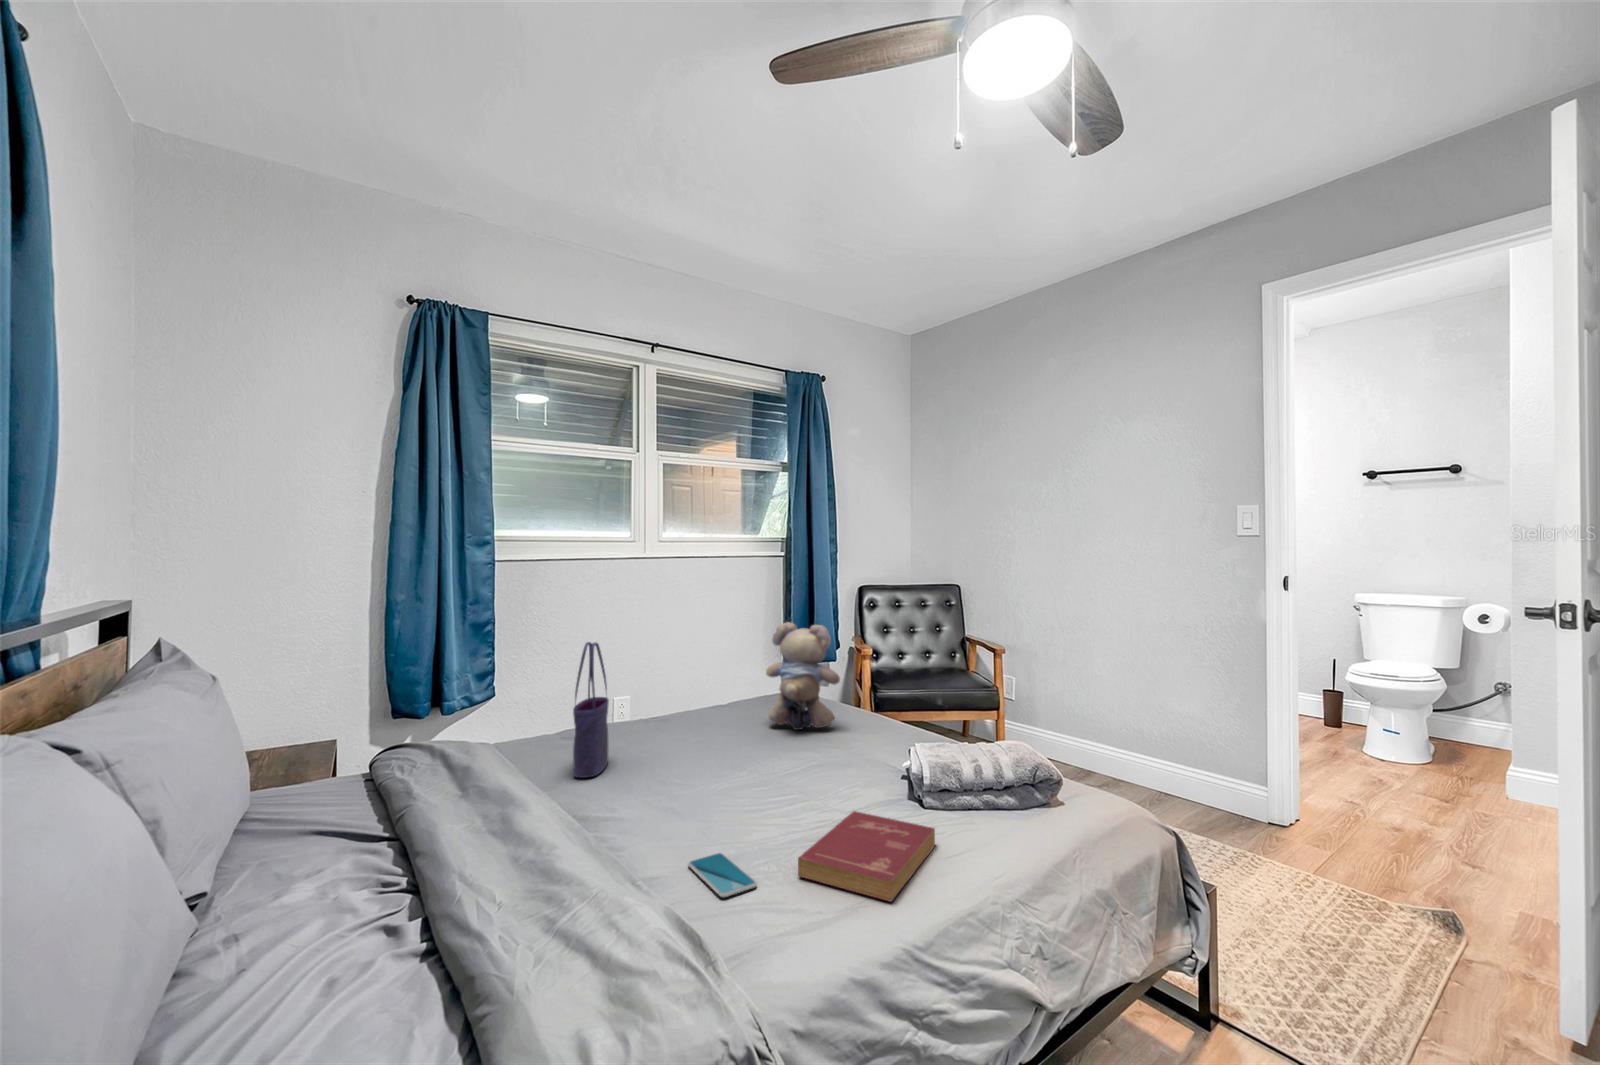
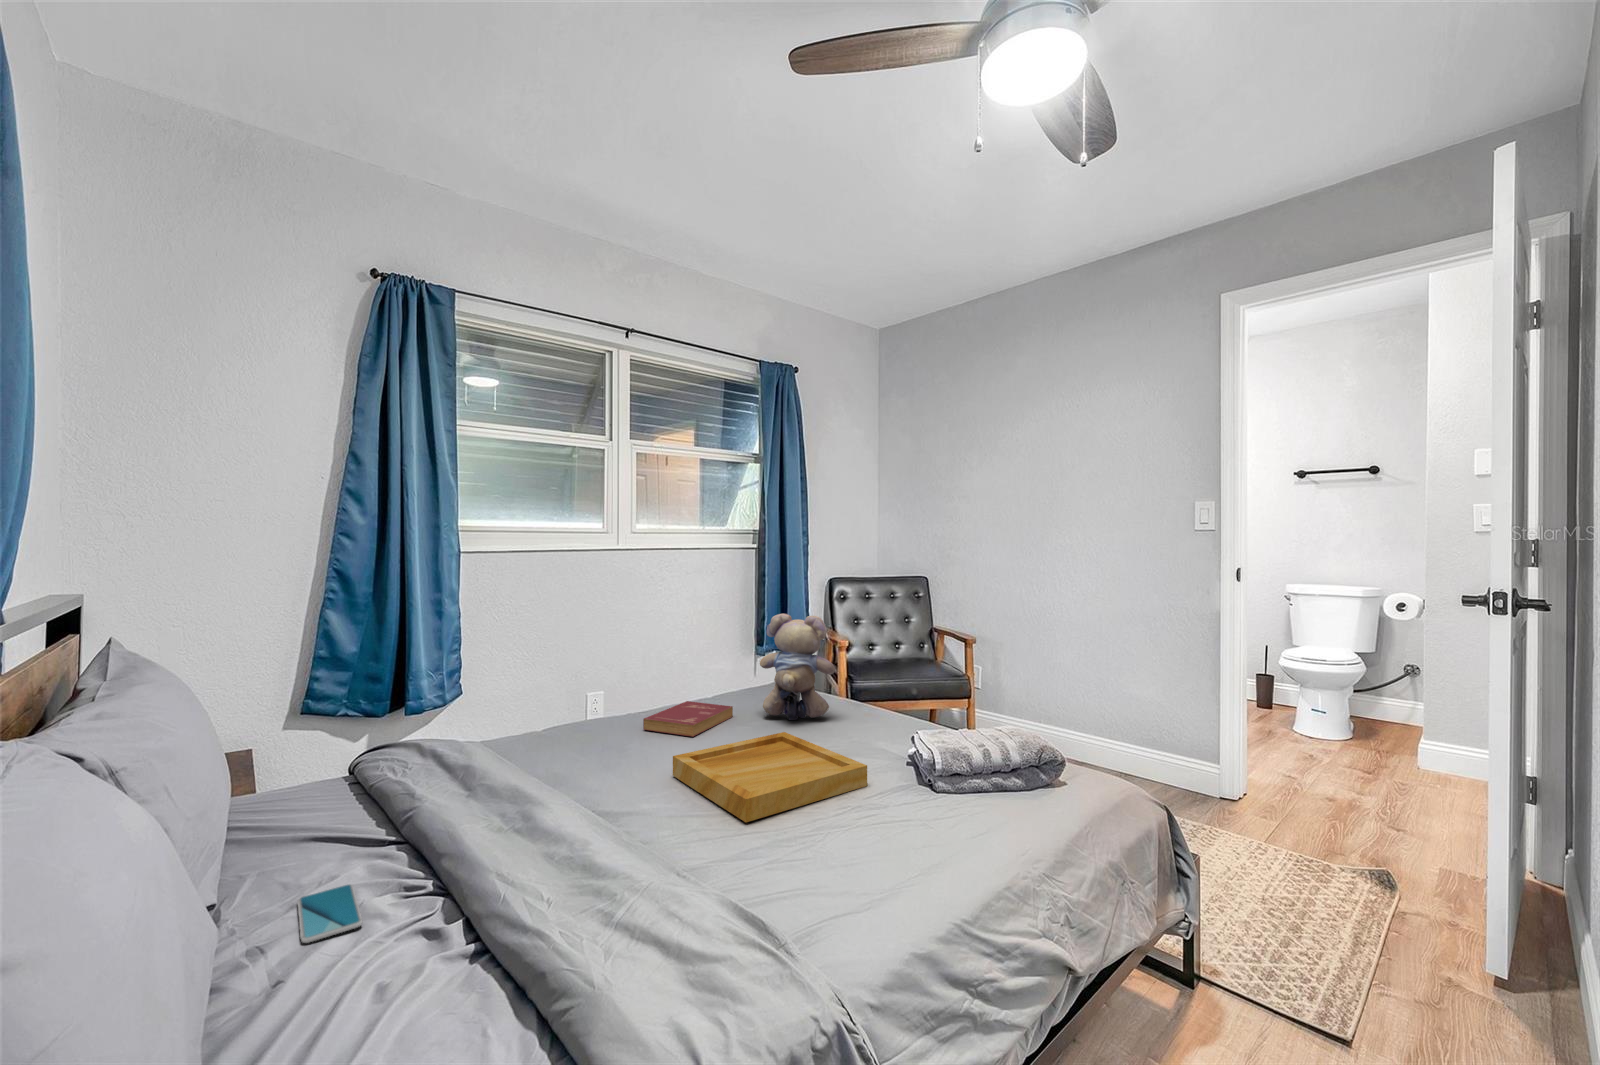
tote bag: present [573,642,609,778] -> none [578,635,610,773]
tray: none [663,742,853,834] -> present [673,732,867,822]
book: present [798,811,935,902] -> present [643,701,733,737]
smartphone: present [688,853,757,897] -> present [297,884,362,943]

